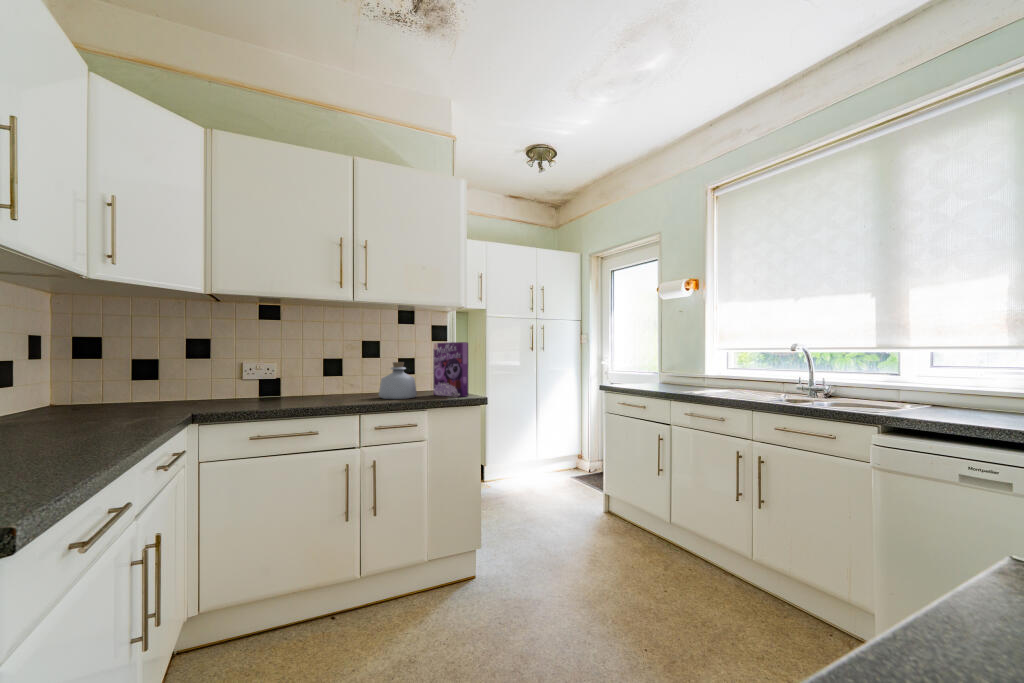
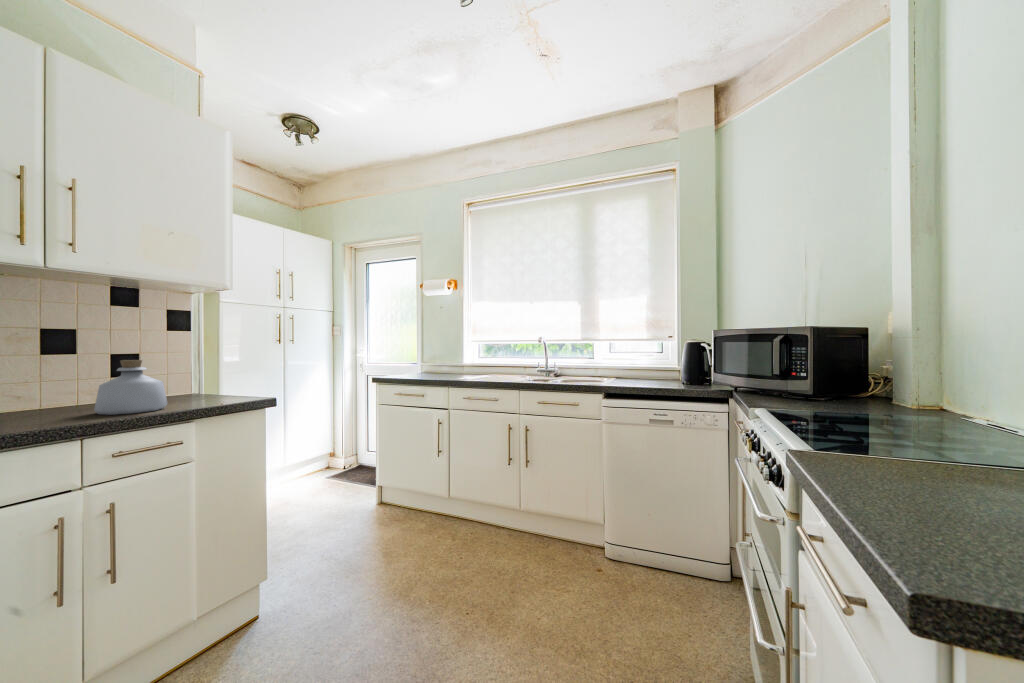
cereal box: present [433,342,468,397] -> none [185,333,246,402]

